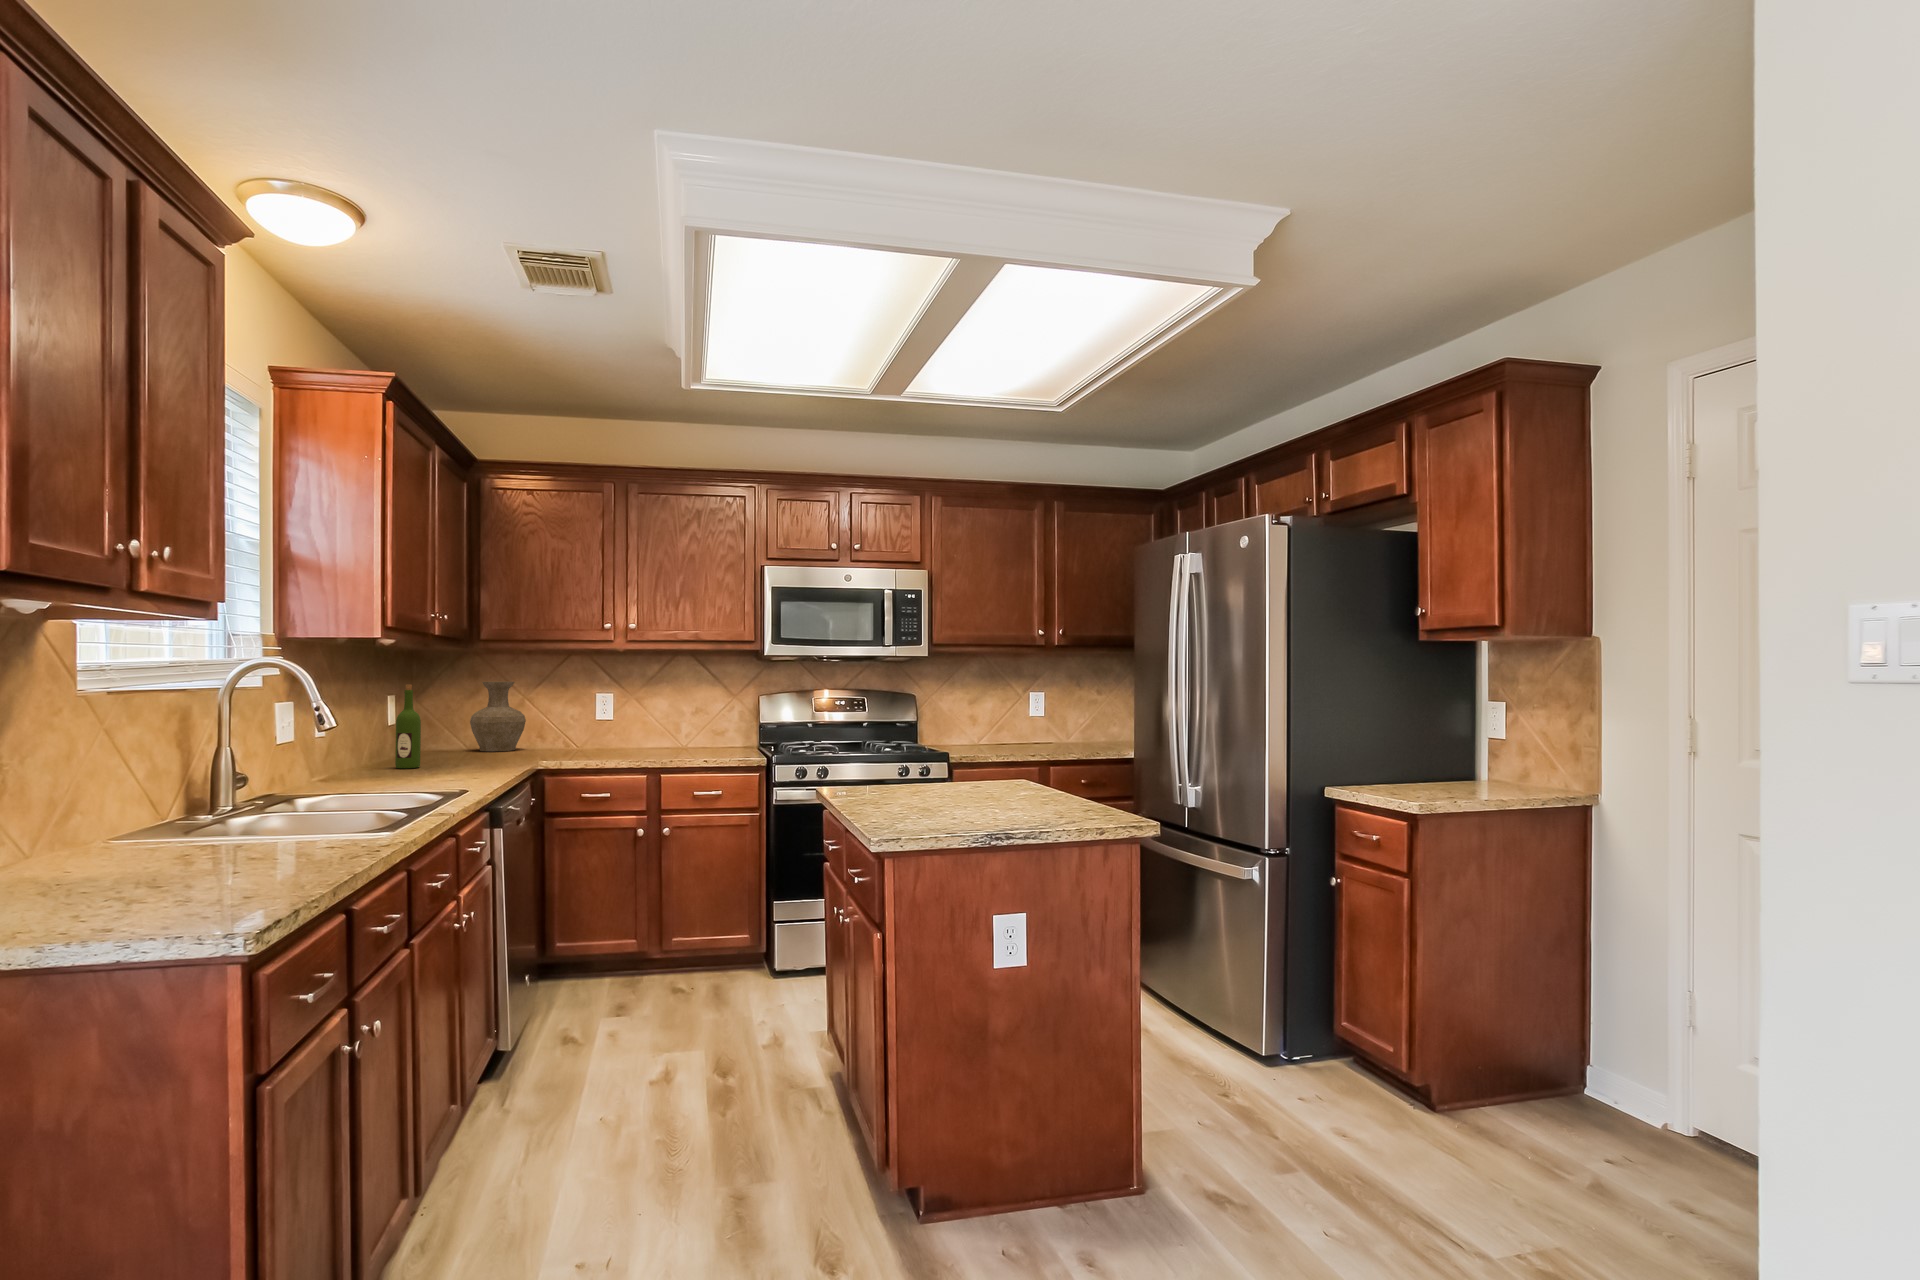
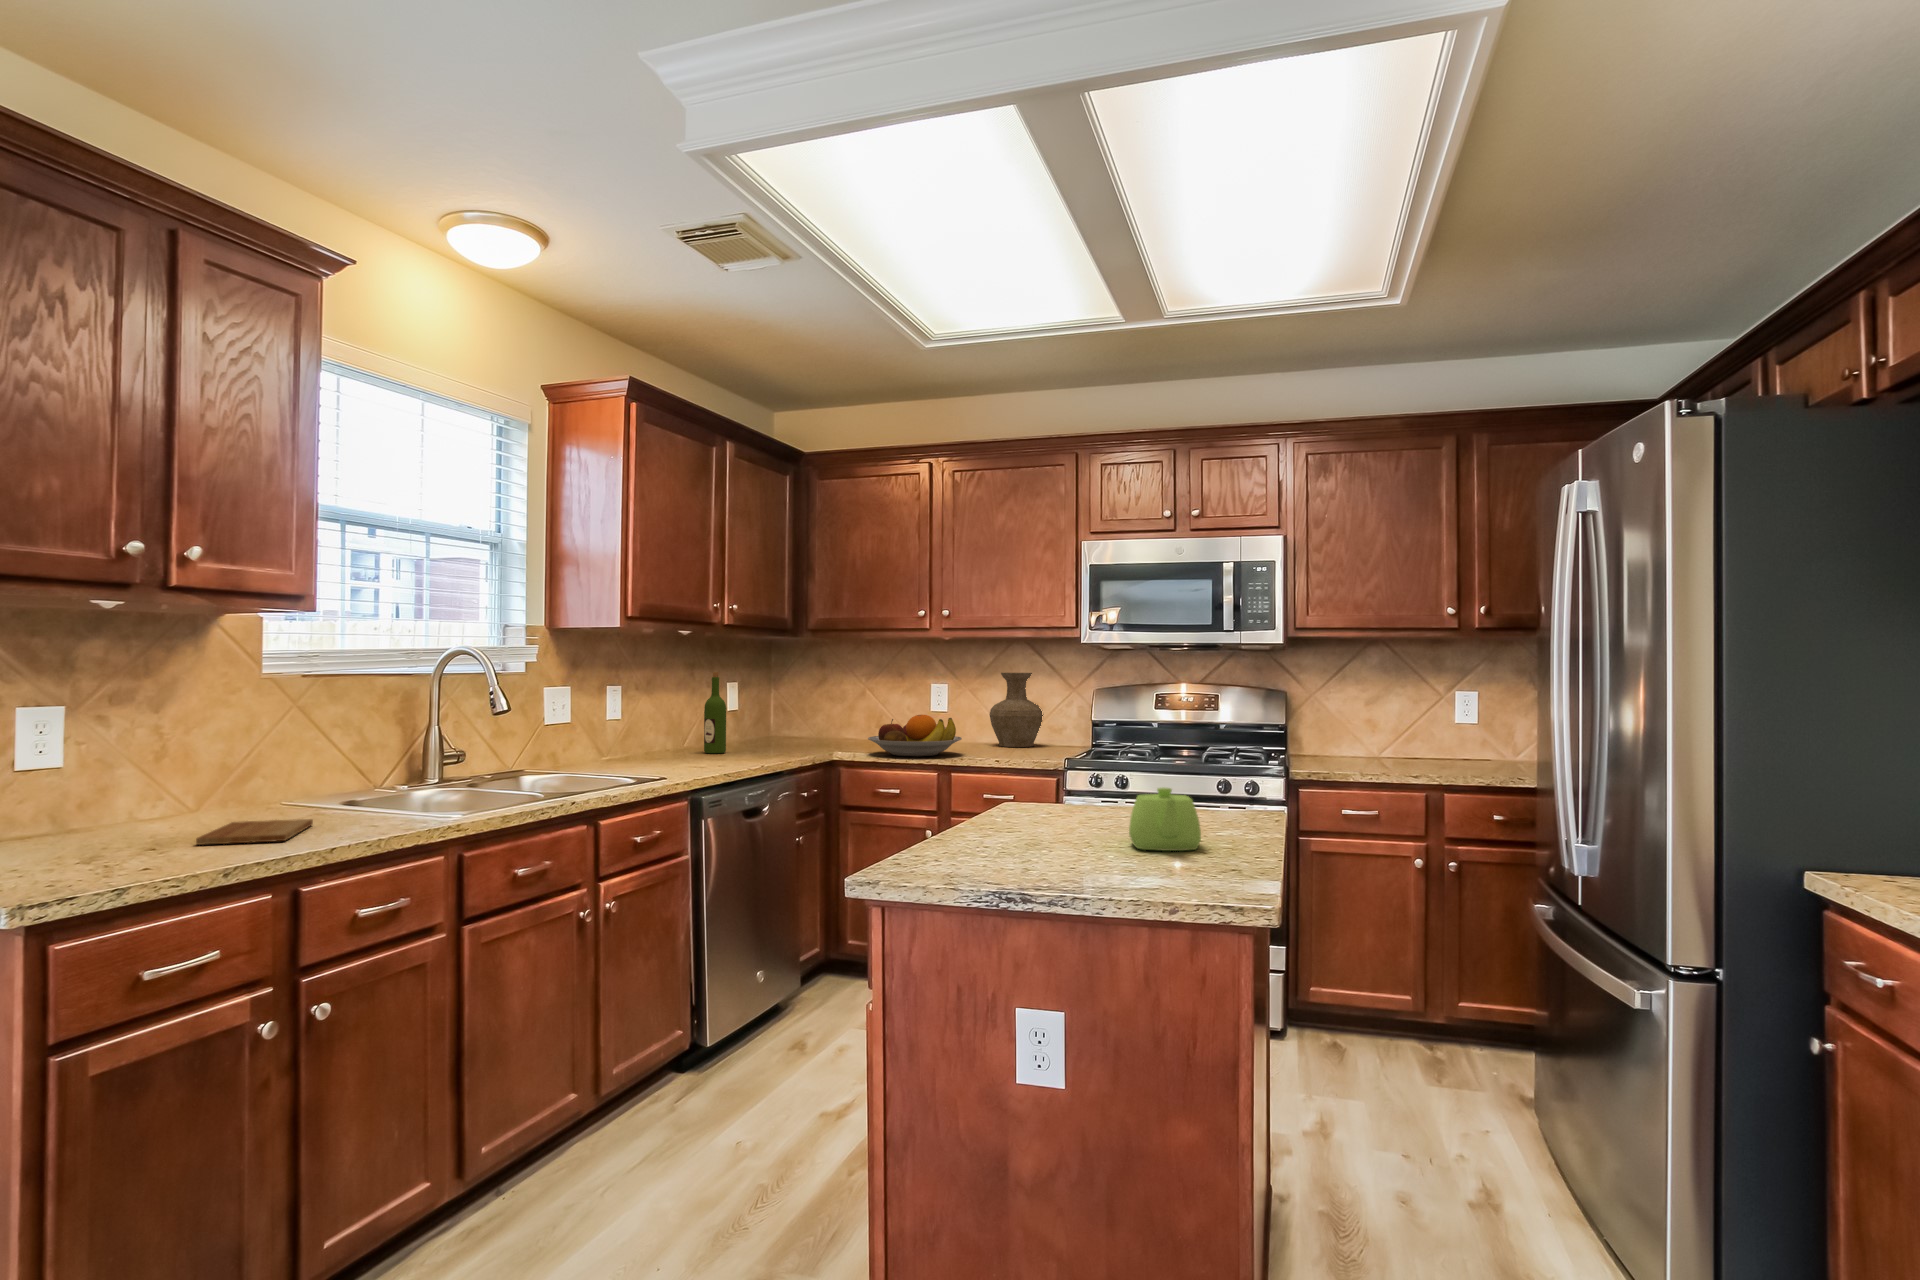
vase: present [470,682,526,751] -> present [989,673,1044,747]
fruit bowl: none [571,721,663,760] -> present [868,715,962,756]
teapot: none [988,760,1043,804] -> present [1129,788,1201,851]
cutting board: none [126,846,256,878] -> present [196,819,313,845]

